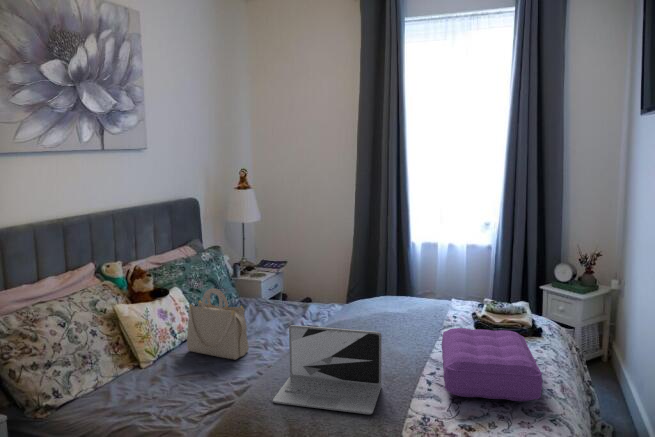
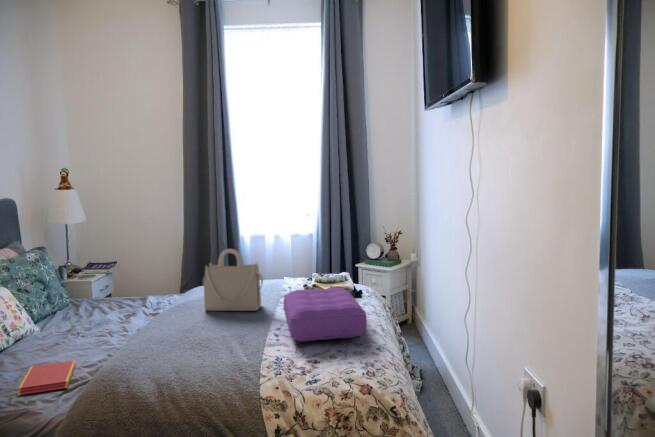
handbag: present [187,288,249,359] -> present [203,249,263,311]
laptop: present [273,325,382,414] -> none [134,295,235,370]
book: none [169,375,226,408] -> present [18,361,76,395]

